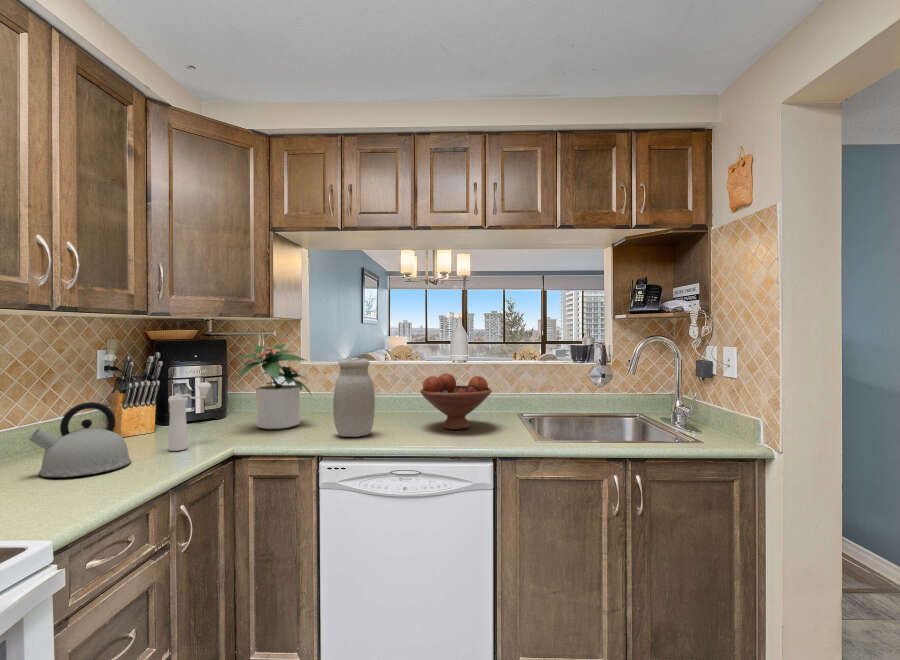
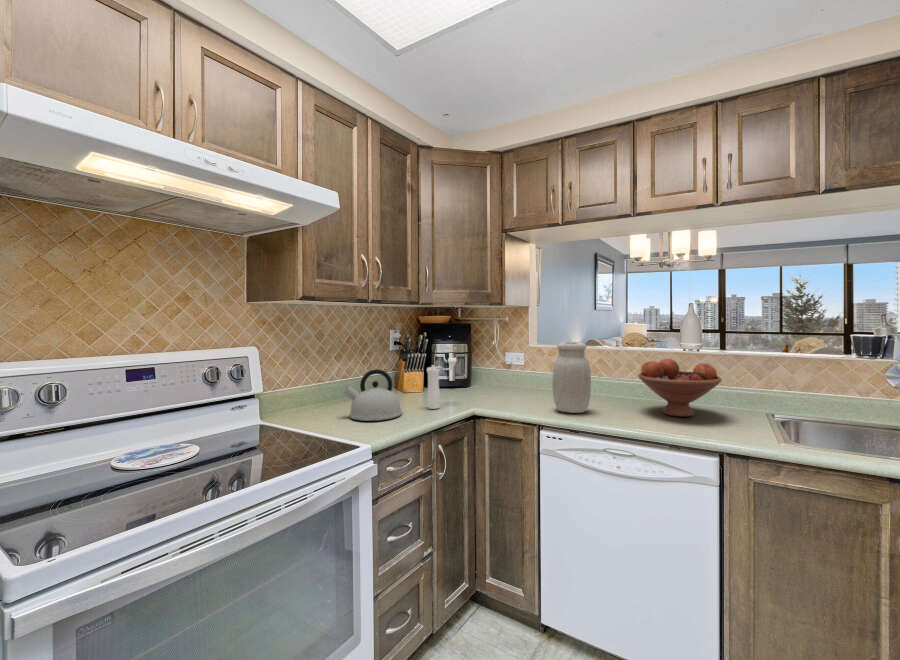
potted plant: present [238,344,311,429] -> none [476,328,538,399]

